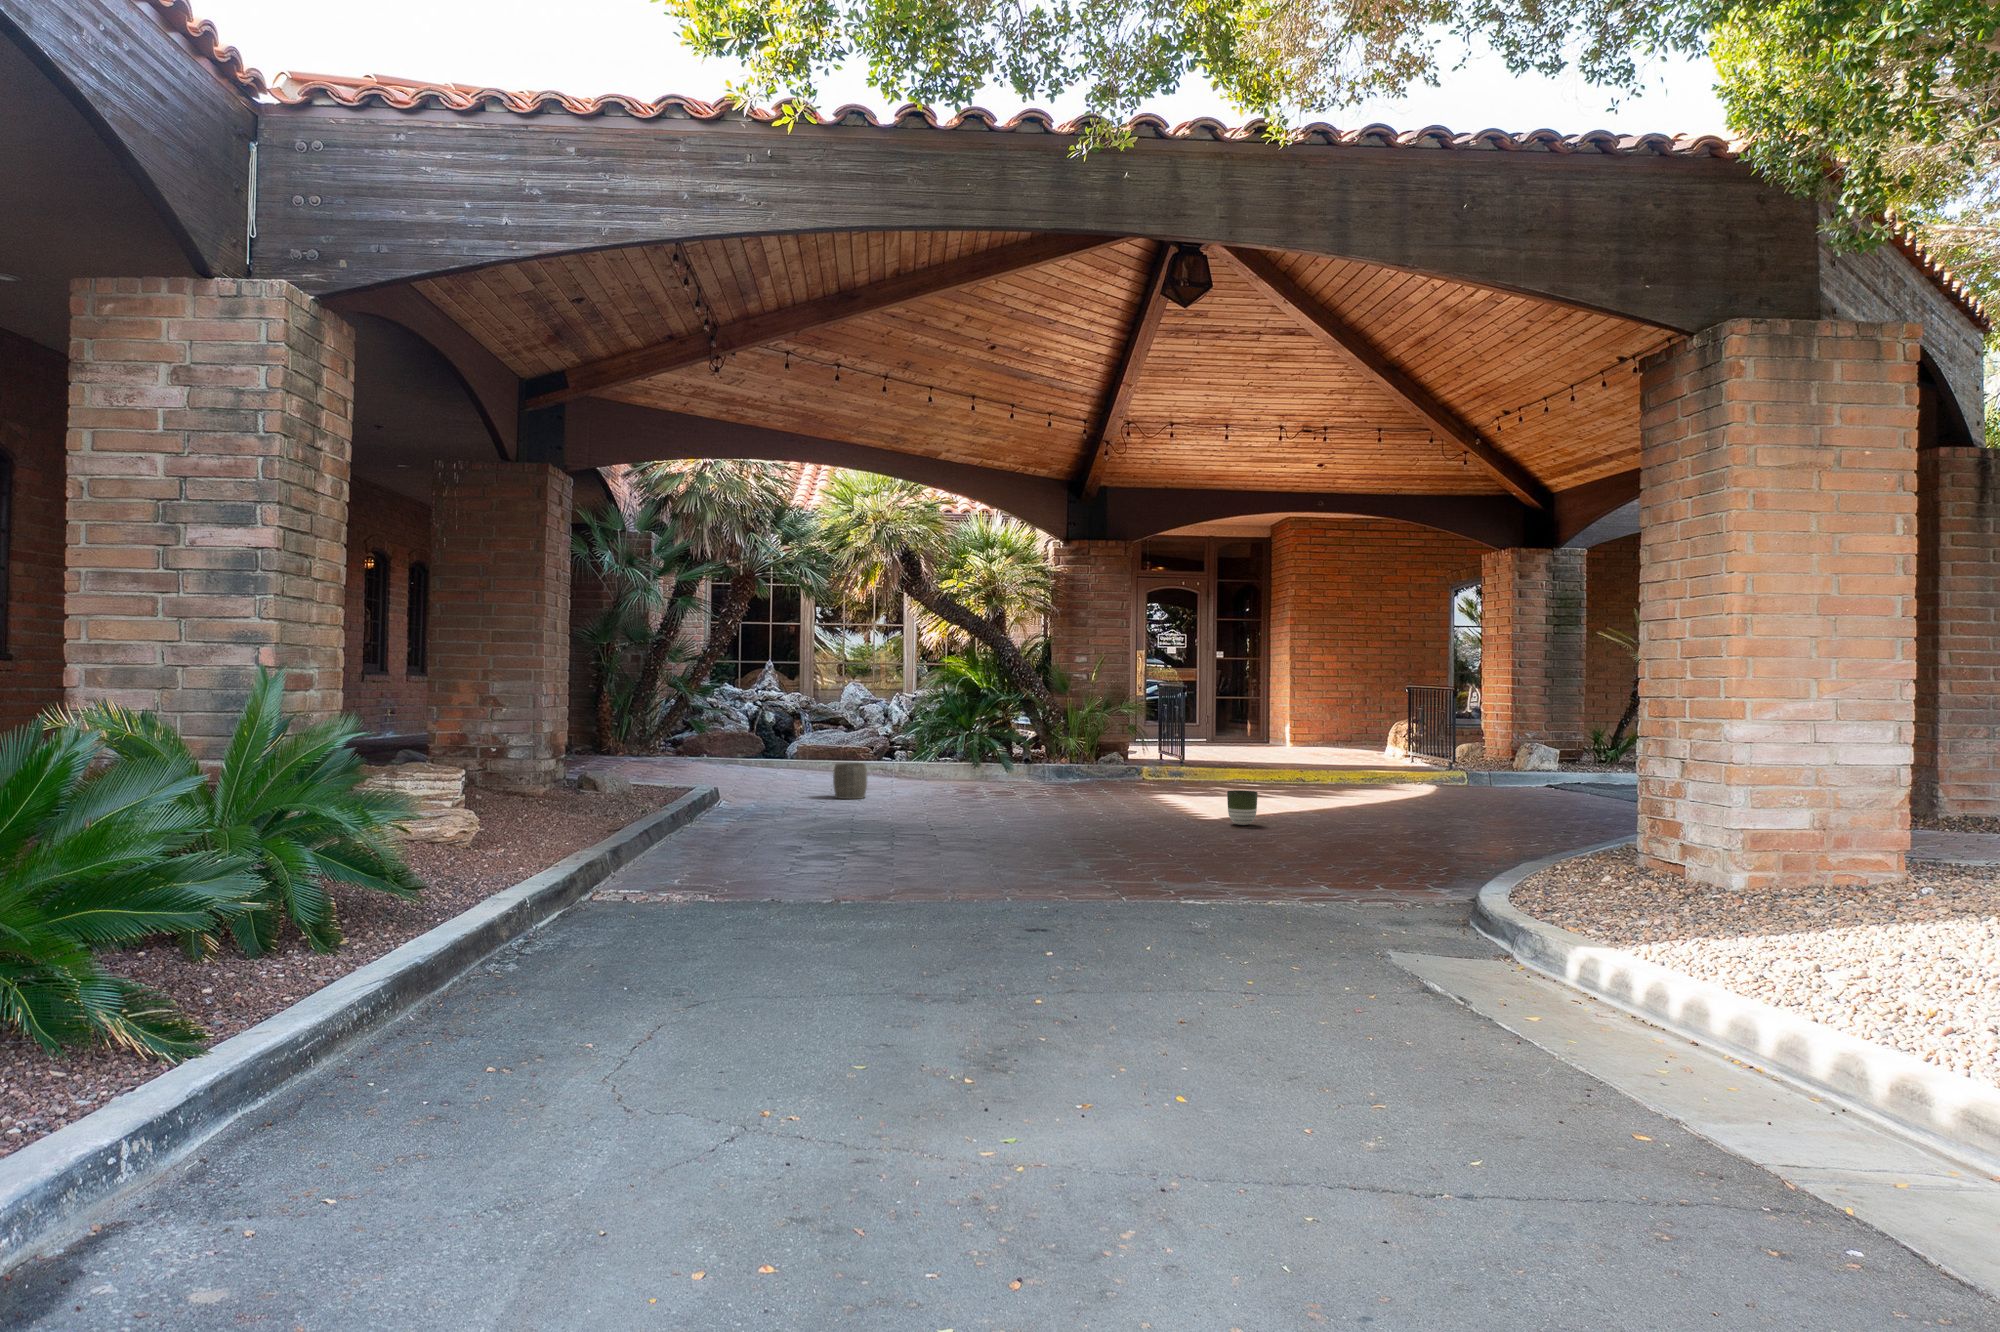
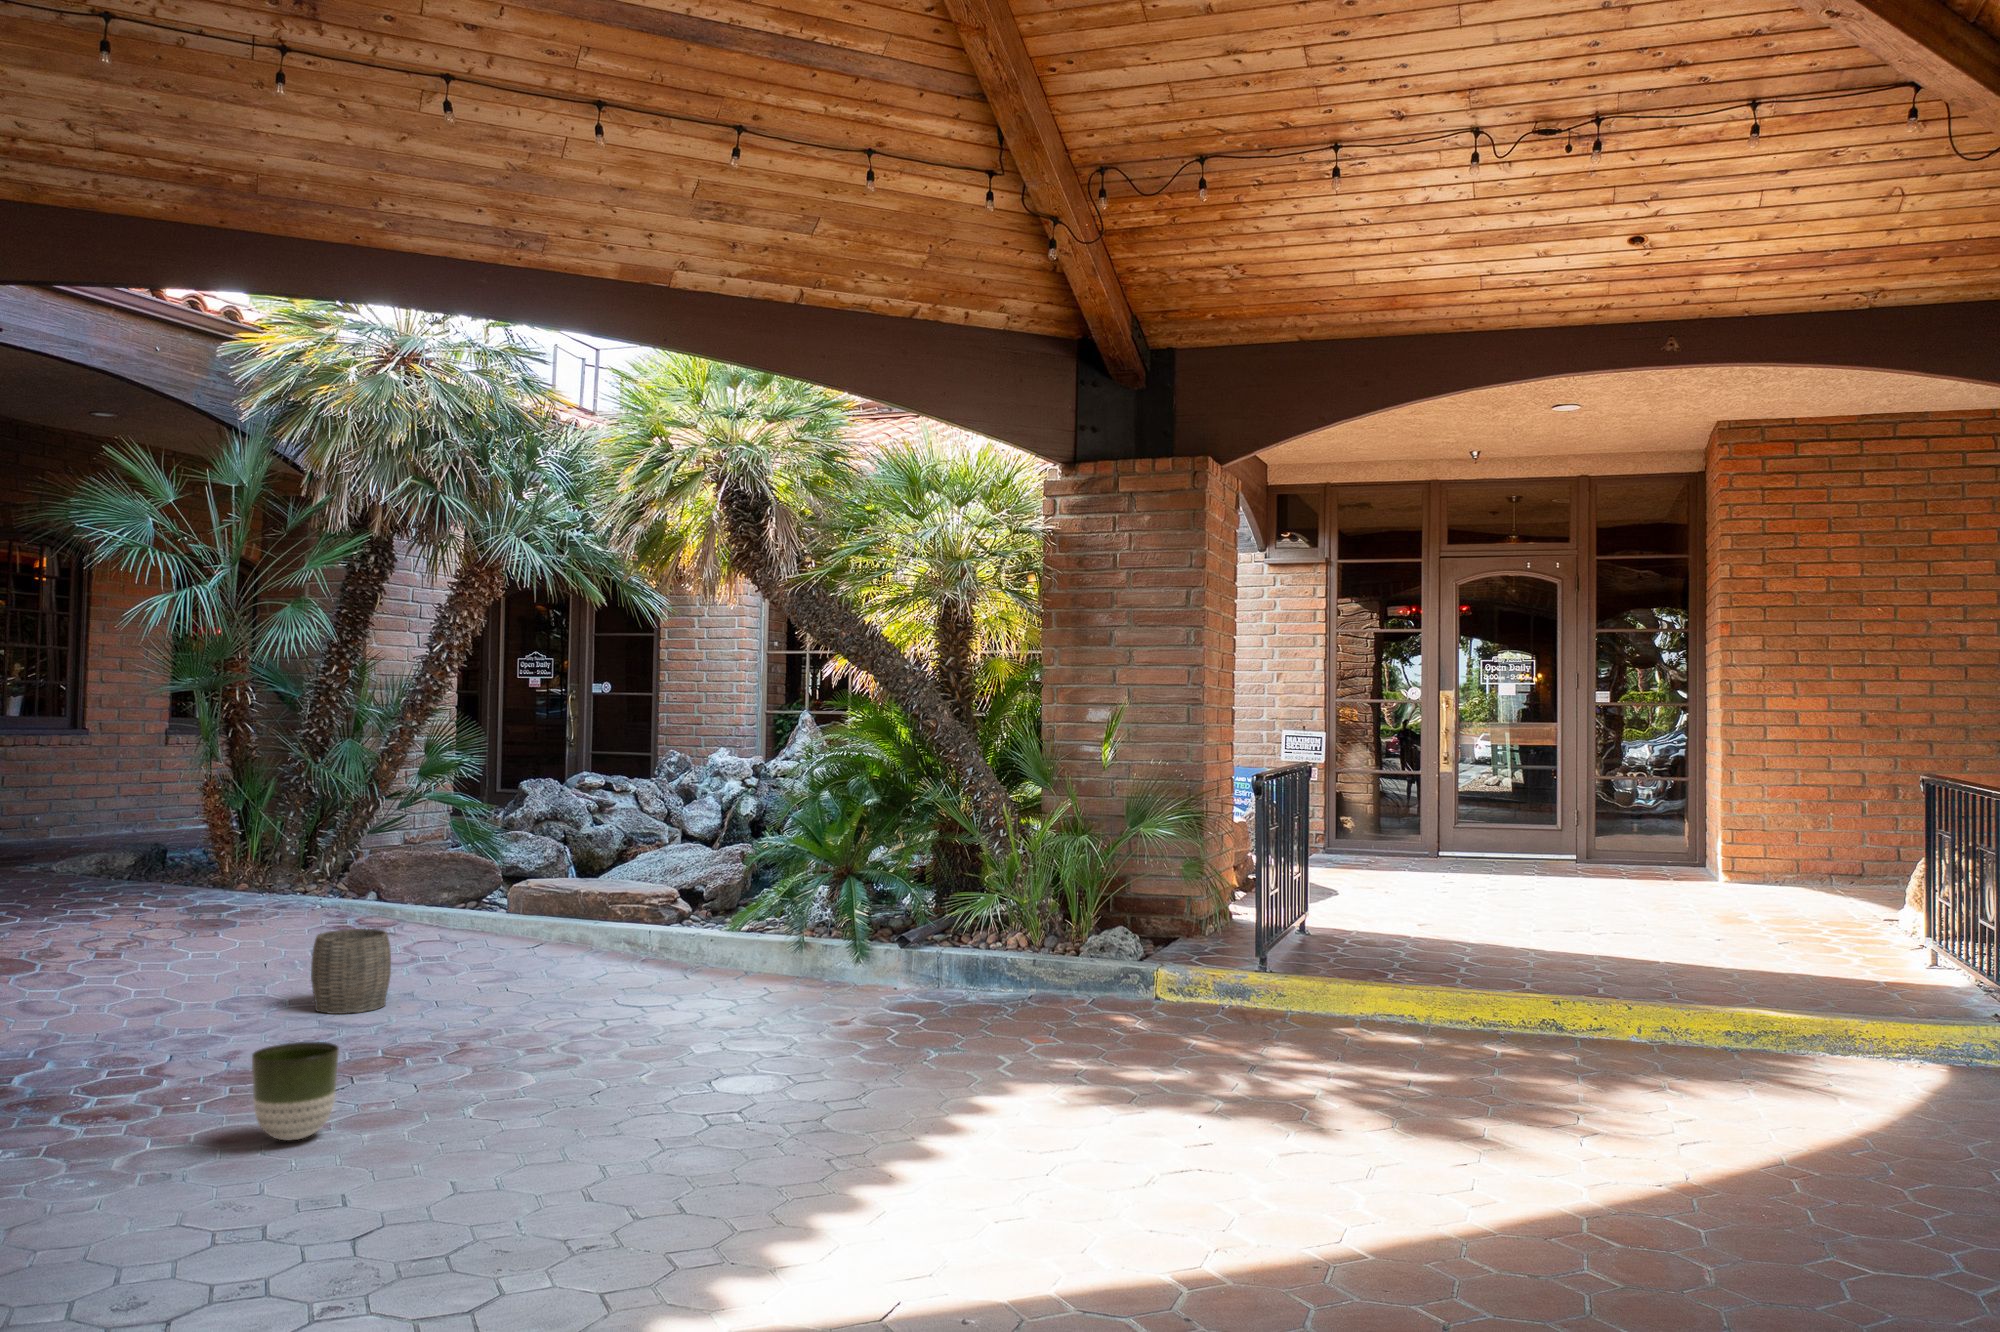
planter: present [1227,790,1258,825] -> present [252,1042,339,1141]

